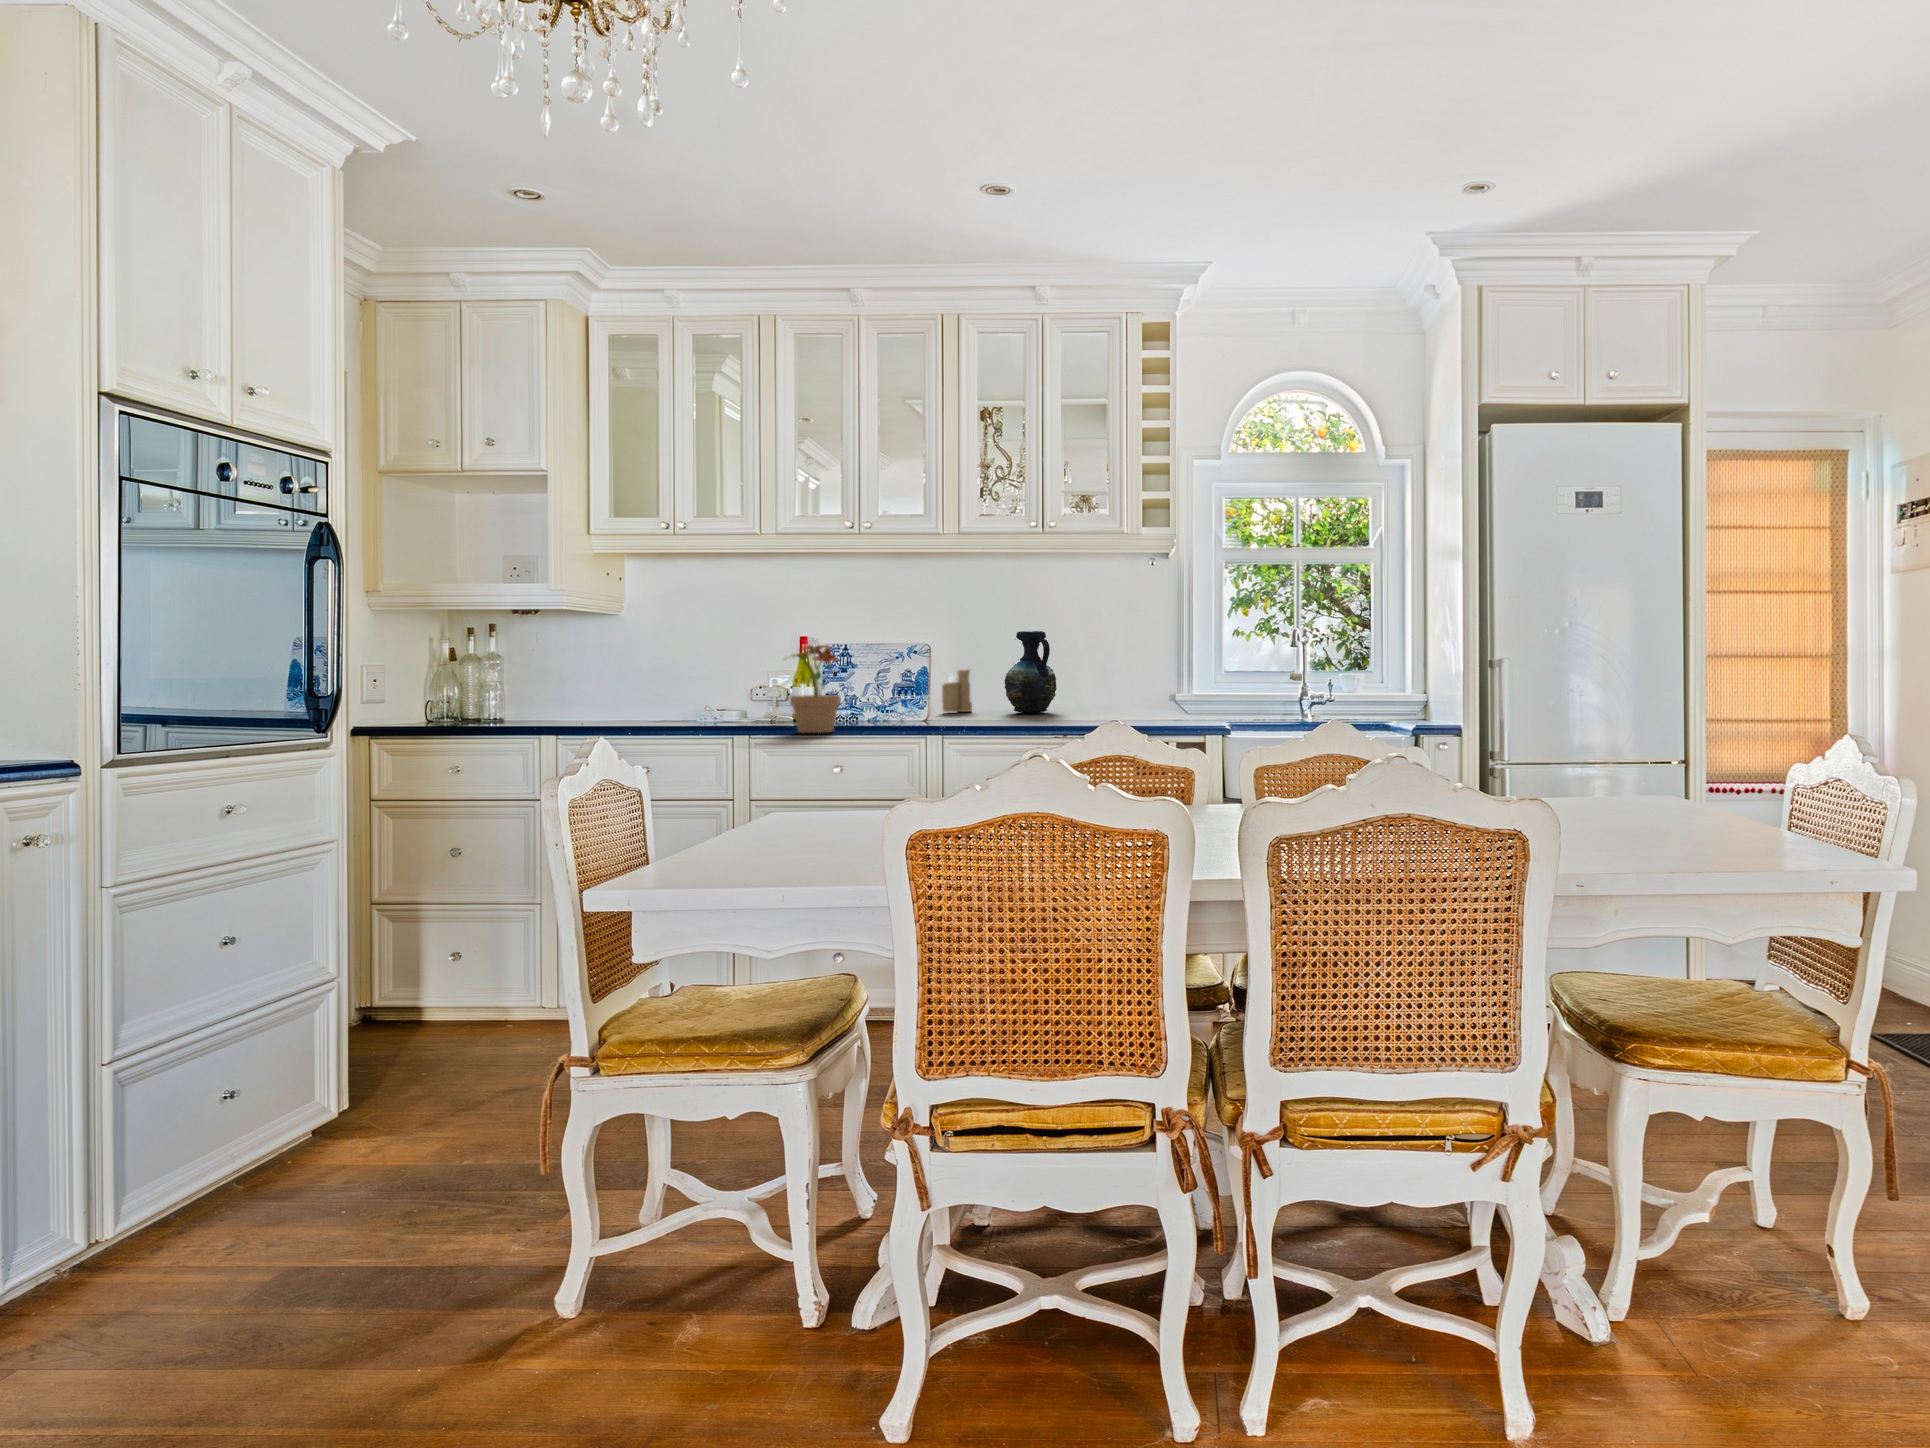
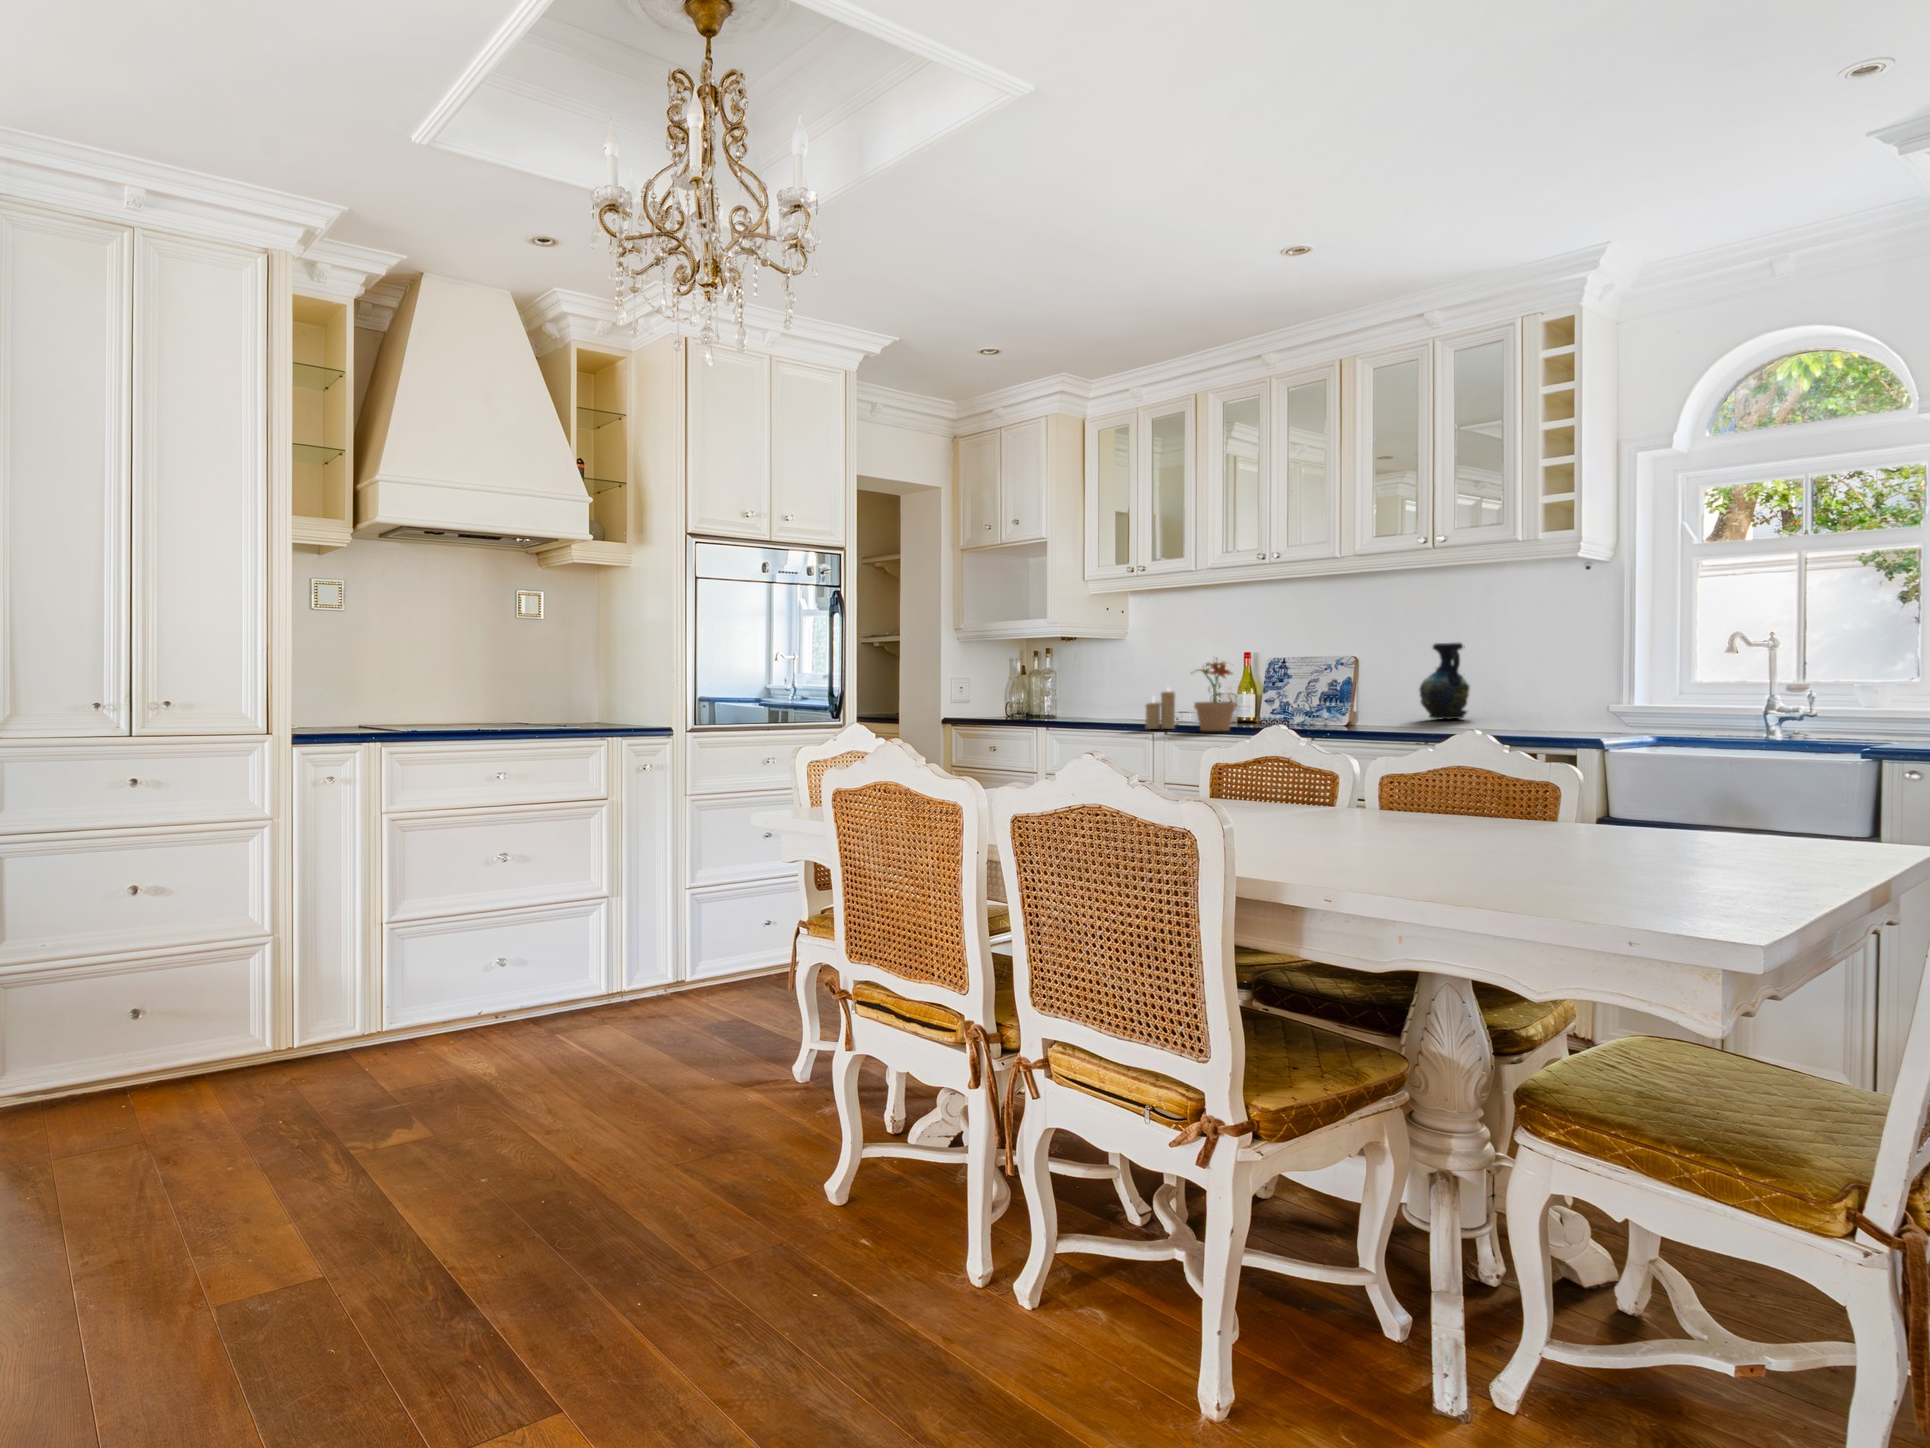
candle: present [942,669,972,712] -> present [1146,688,1175,729]

